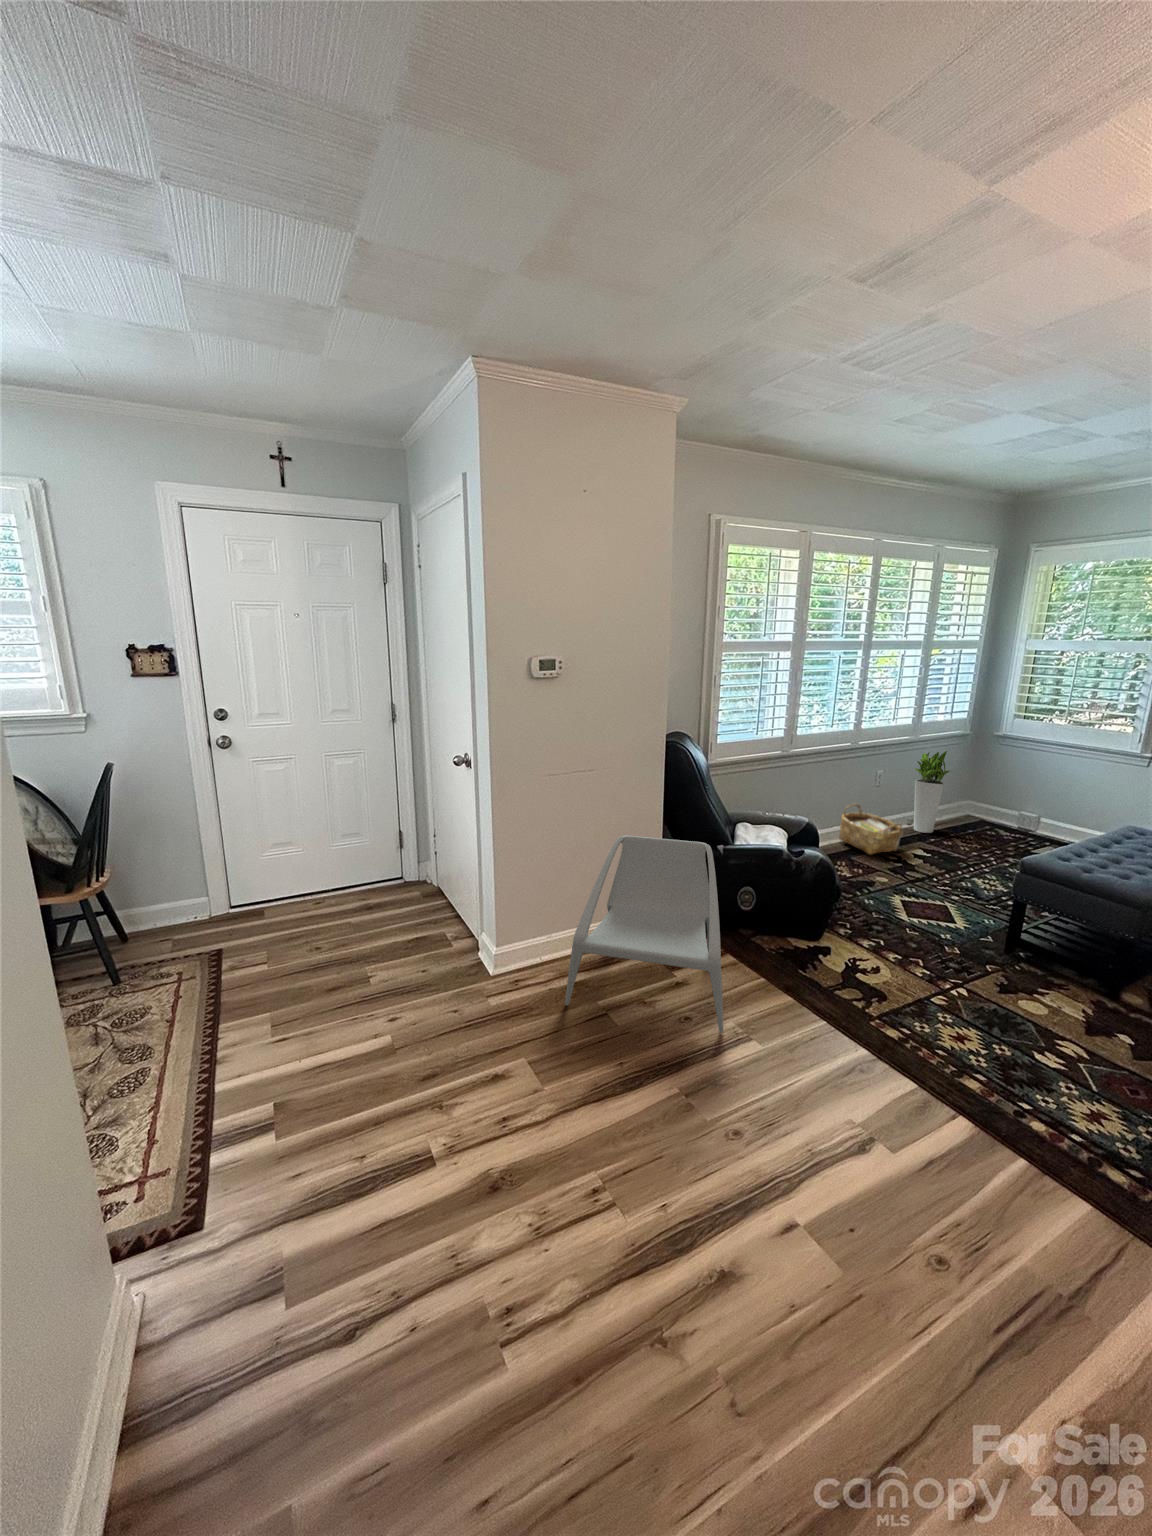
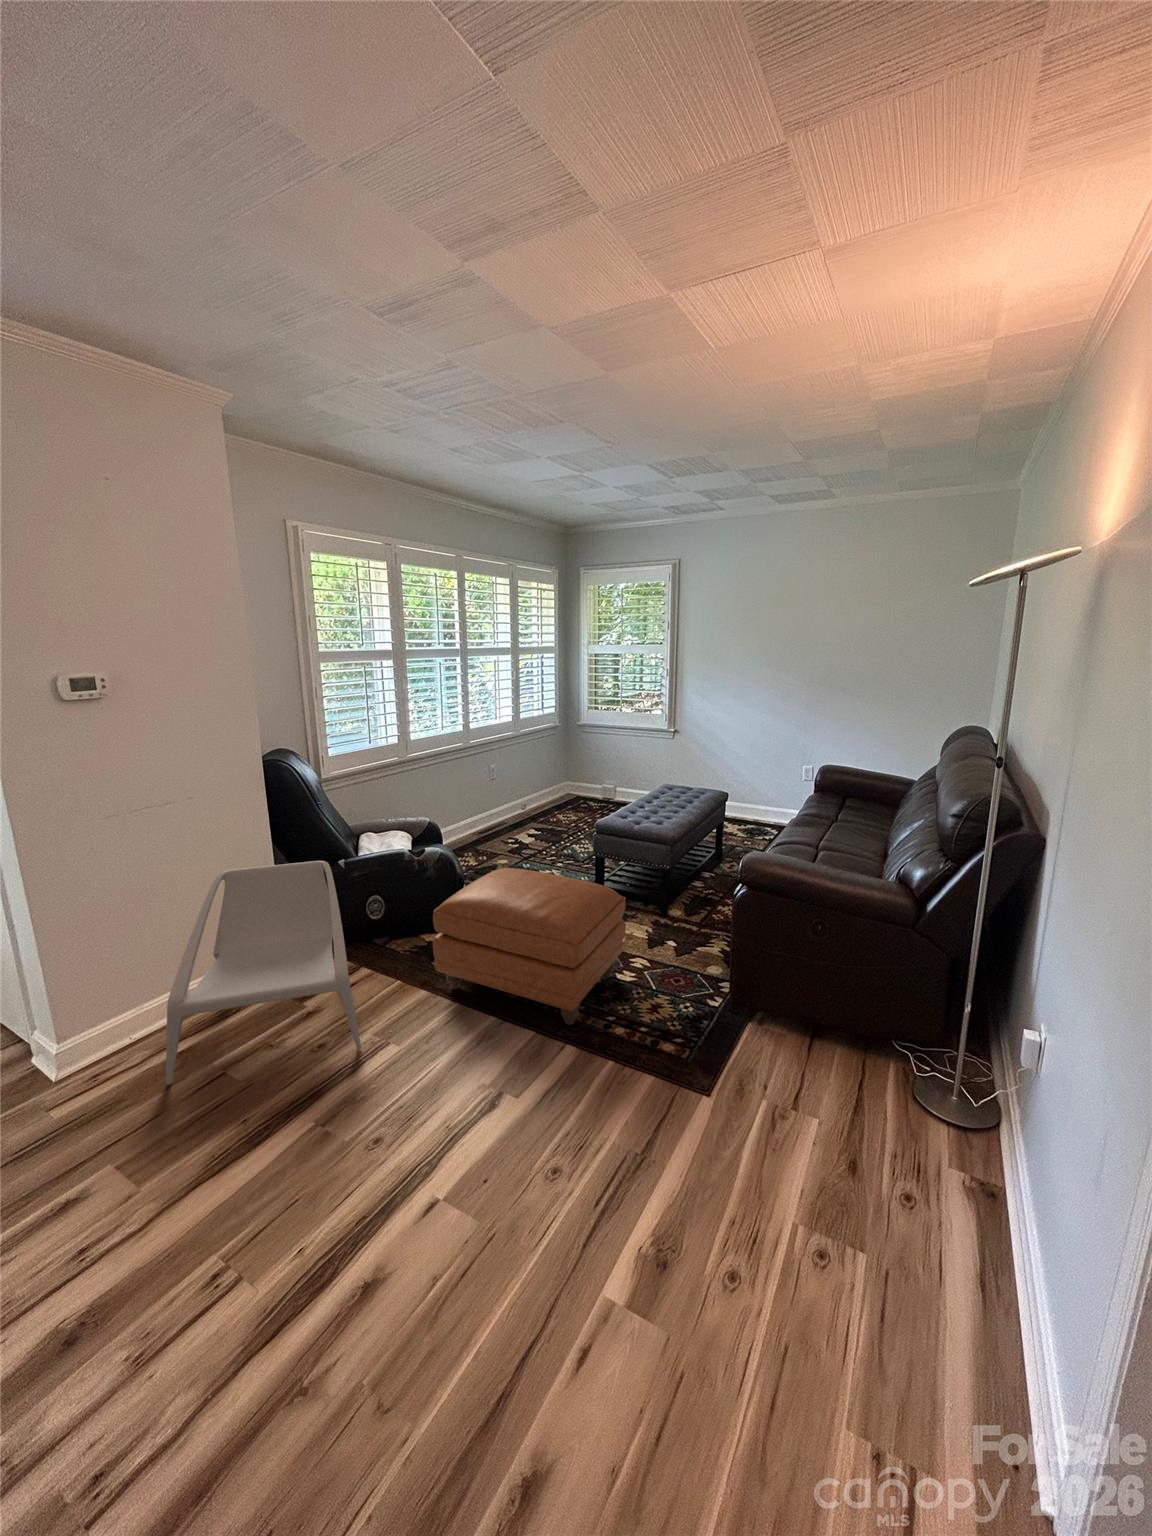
planter: present [914,751,950,833] -> none [519,741,549,814]
woven basket: present [839,804,903,854] -> none [465,798,517,842]
ottoman: none [803,889,1070,1097] -> present [433,868,626,1025]

